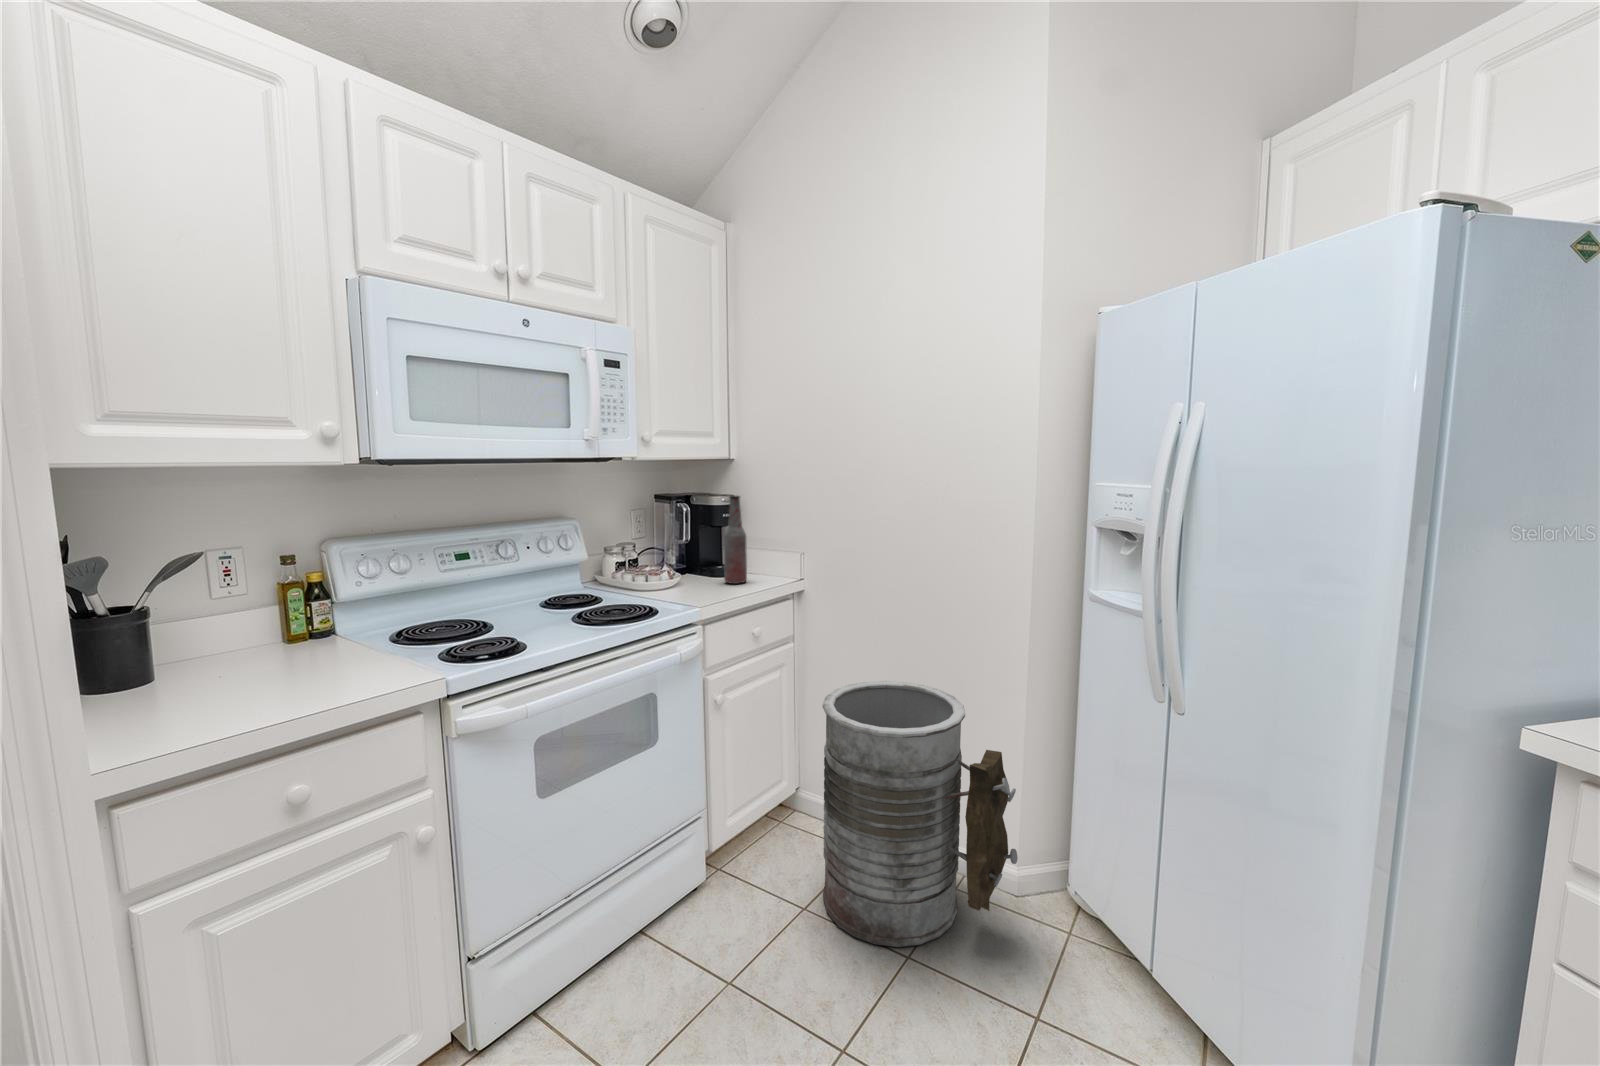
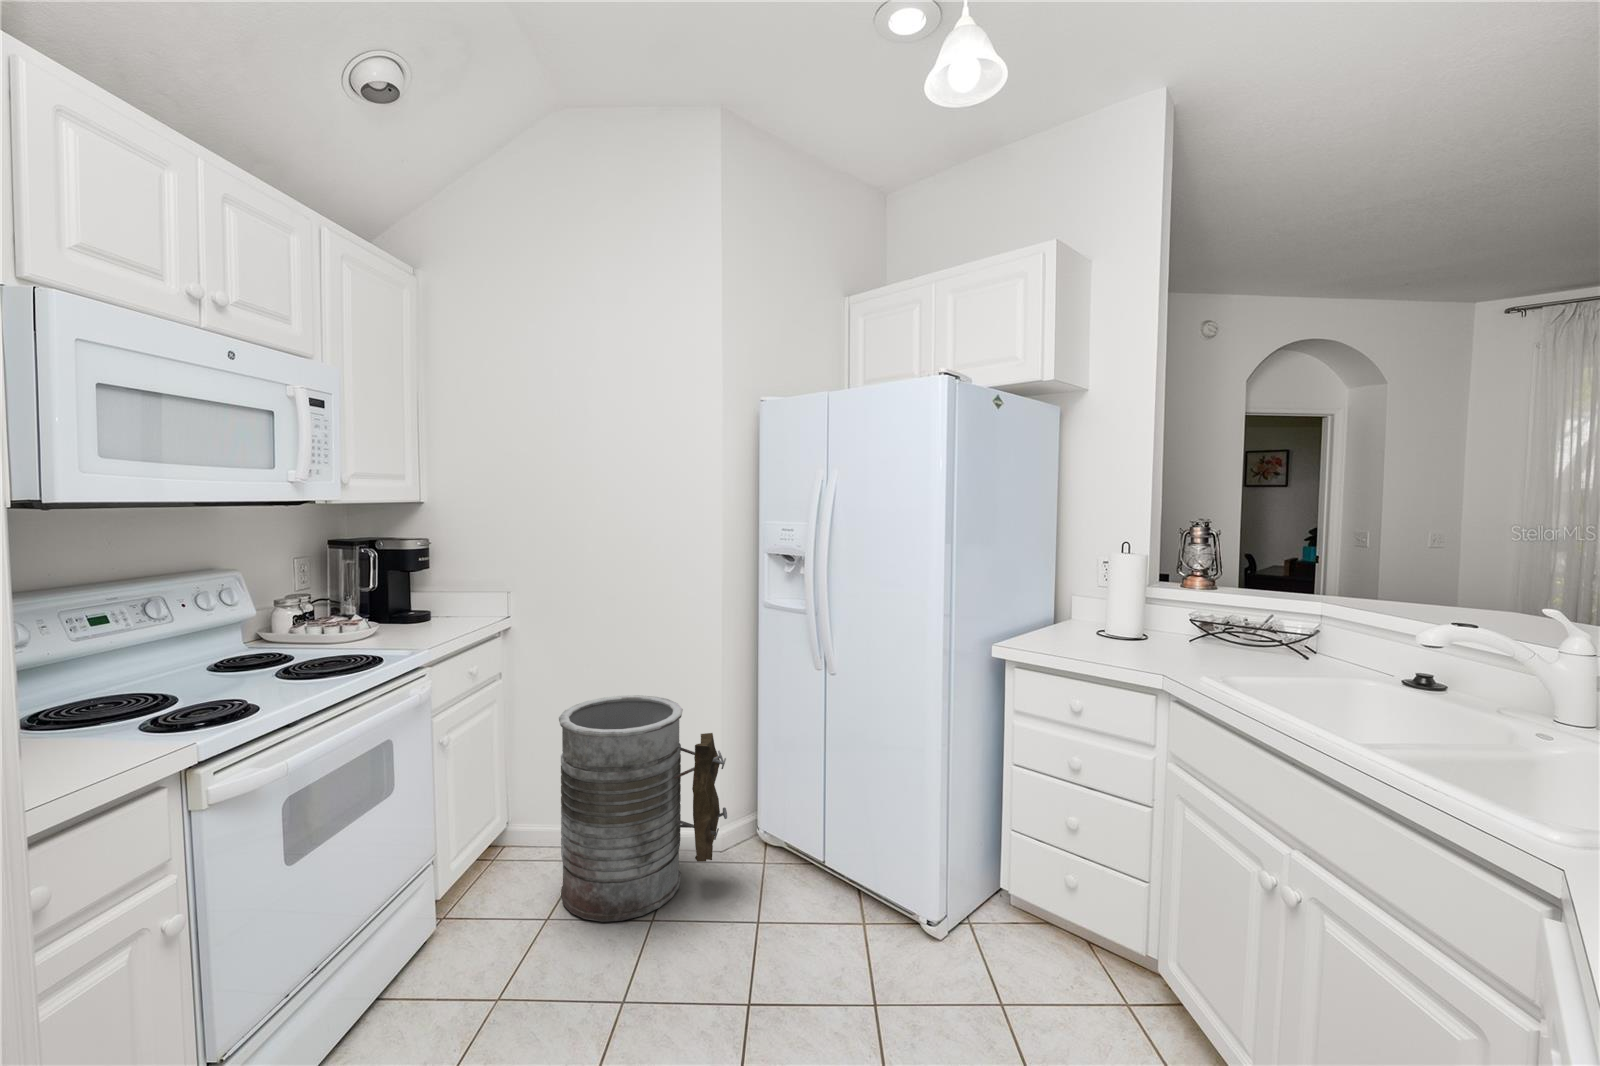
bottle: present [724,496,747,584] -> none [428,540,454,627]

